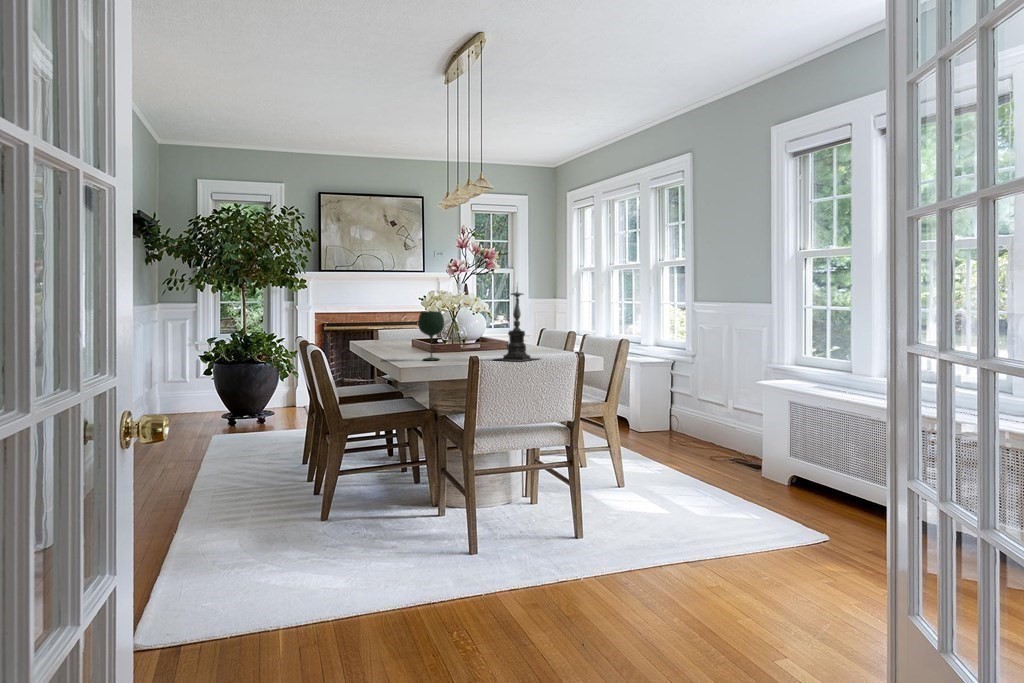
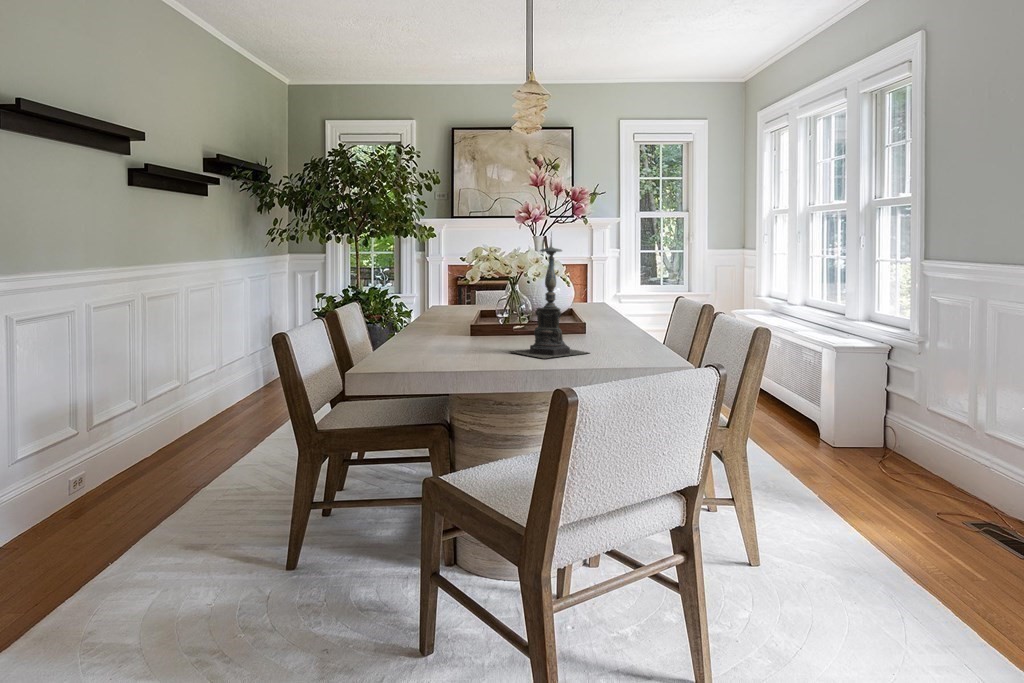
wine glass: present [418,311,444,360] -> none [408,276,447,349]

